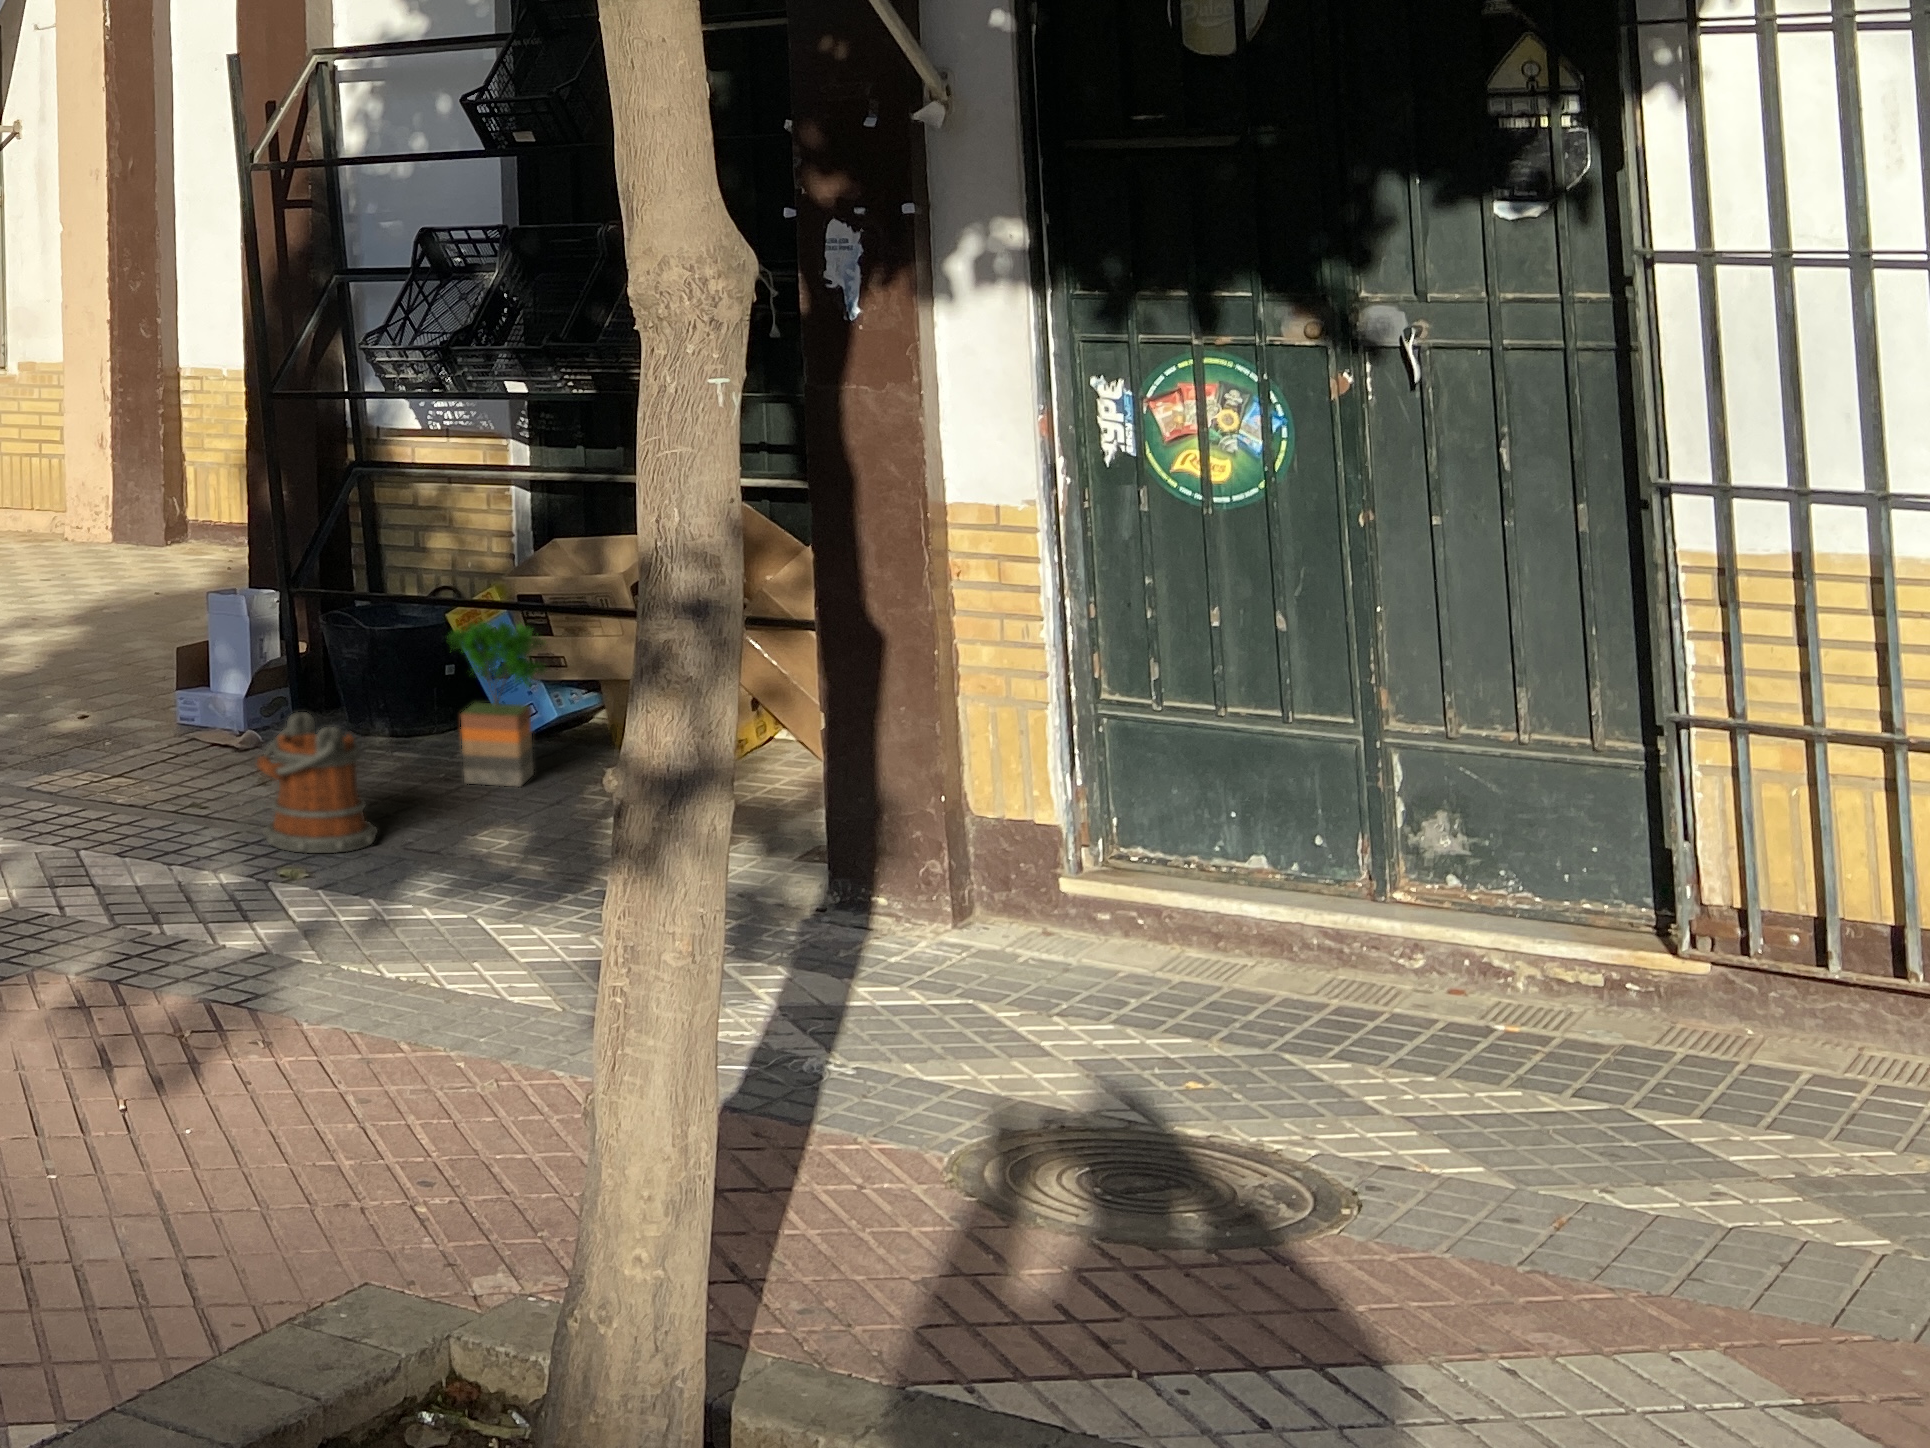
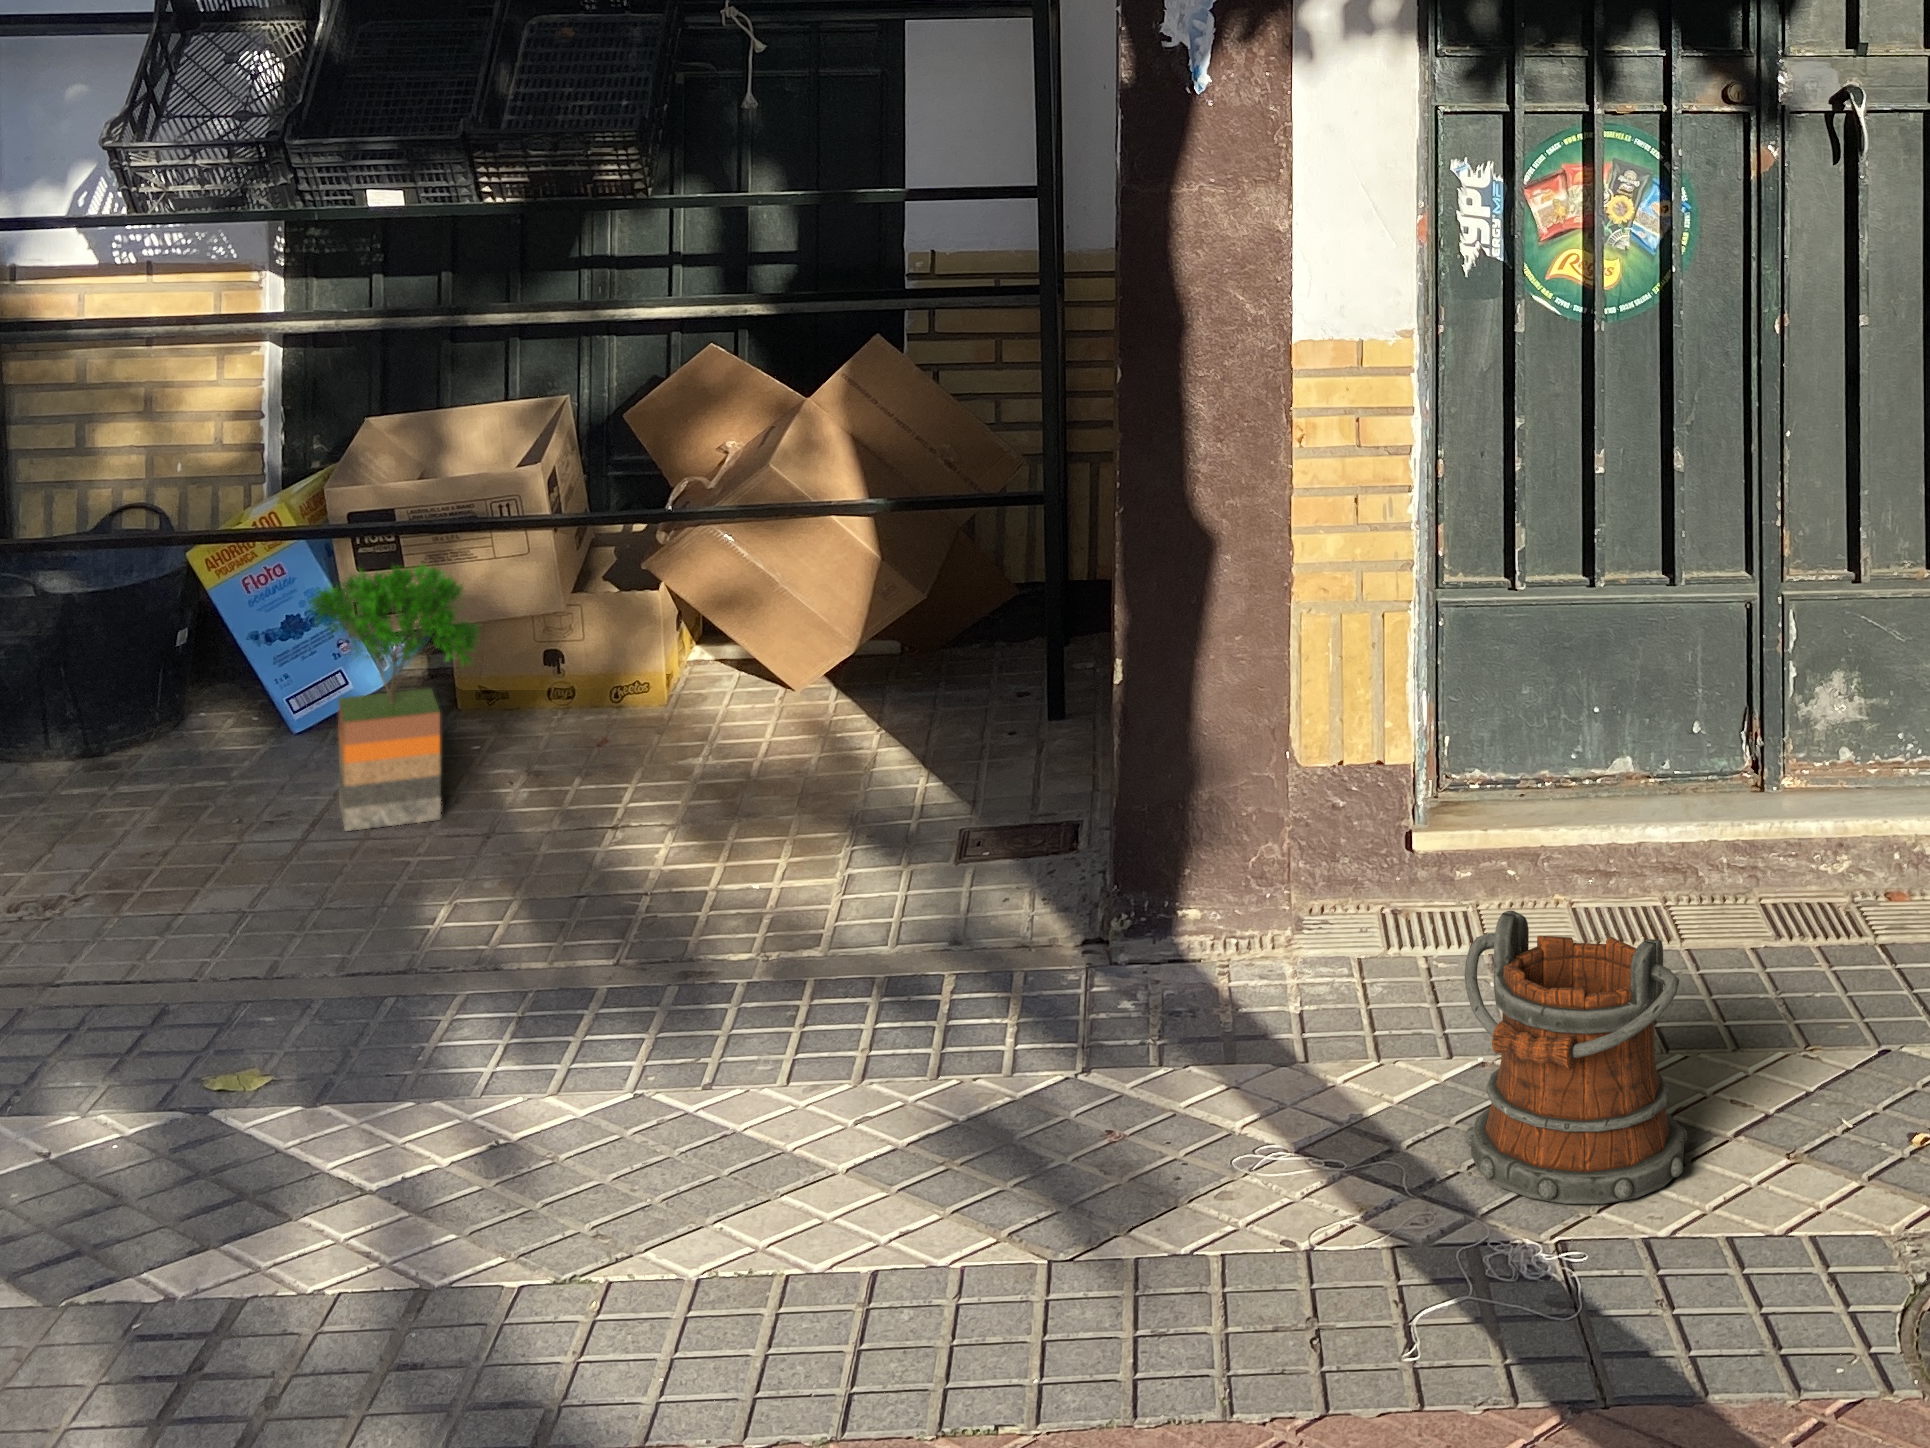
bucket: present [257,712,377,853] -> present [1465,911,1687,1204]

